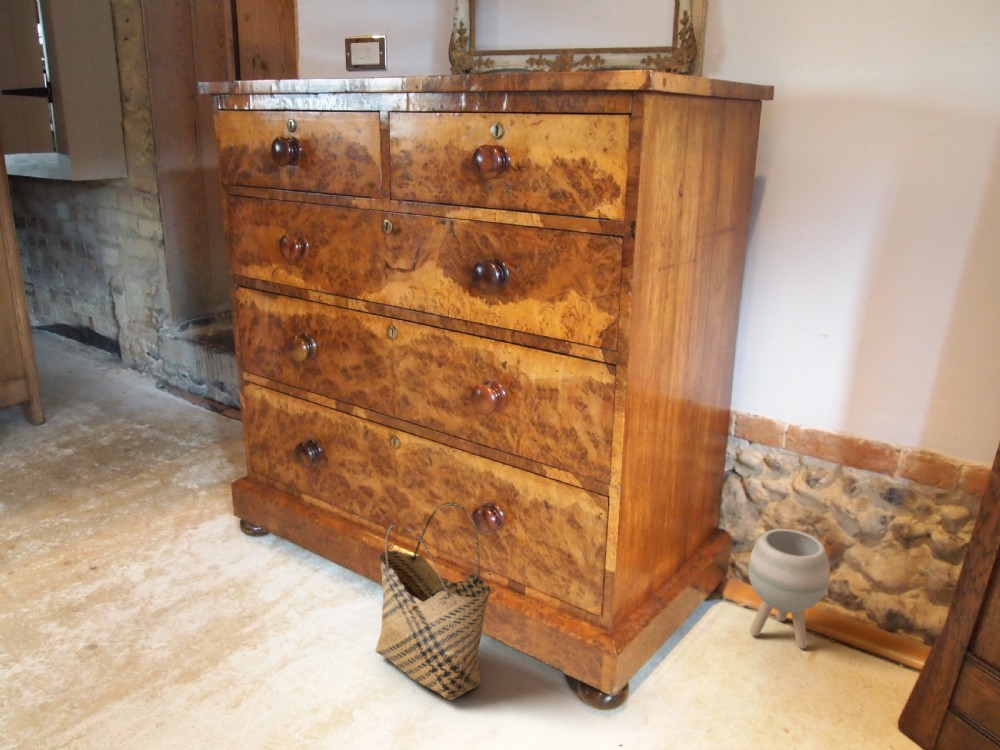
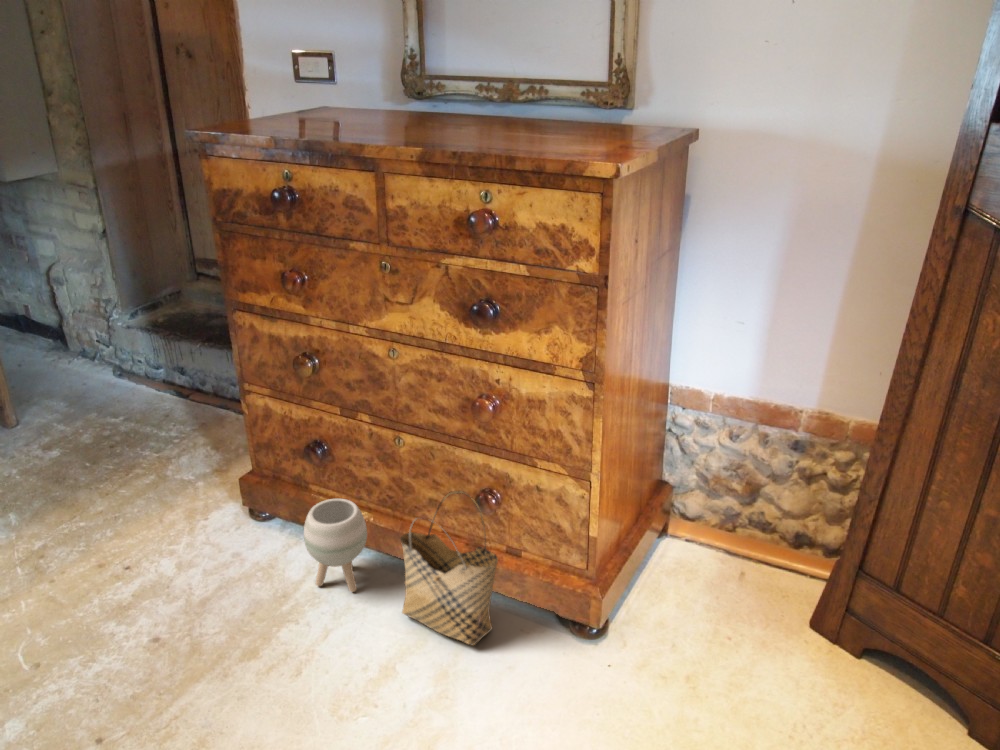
planter: present [748,529,830,649] -> present [304,498,367,592]

